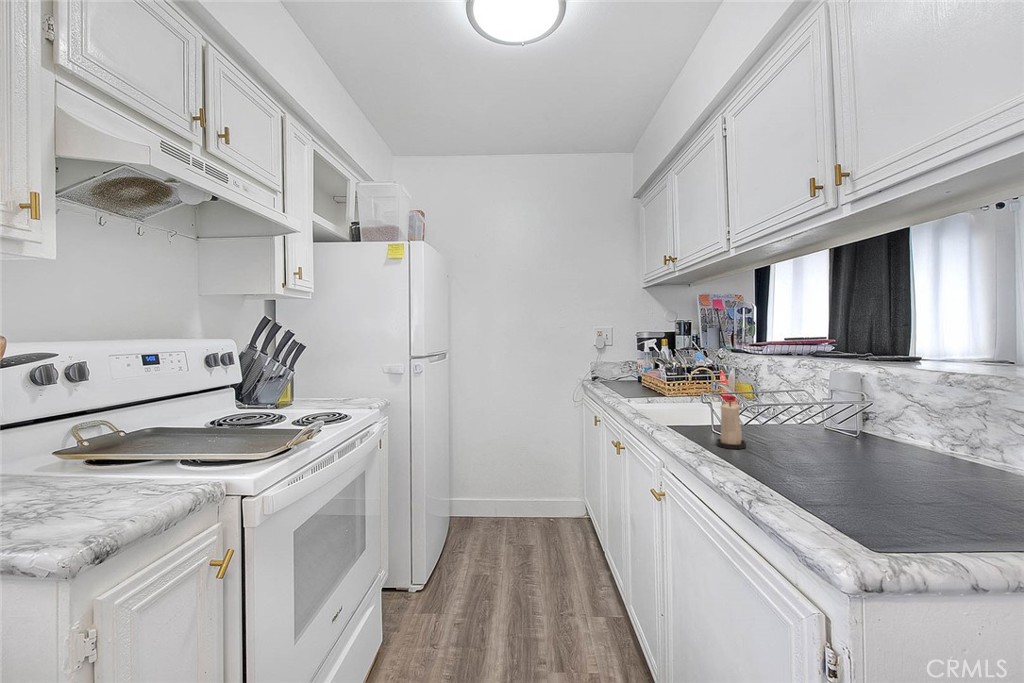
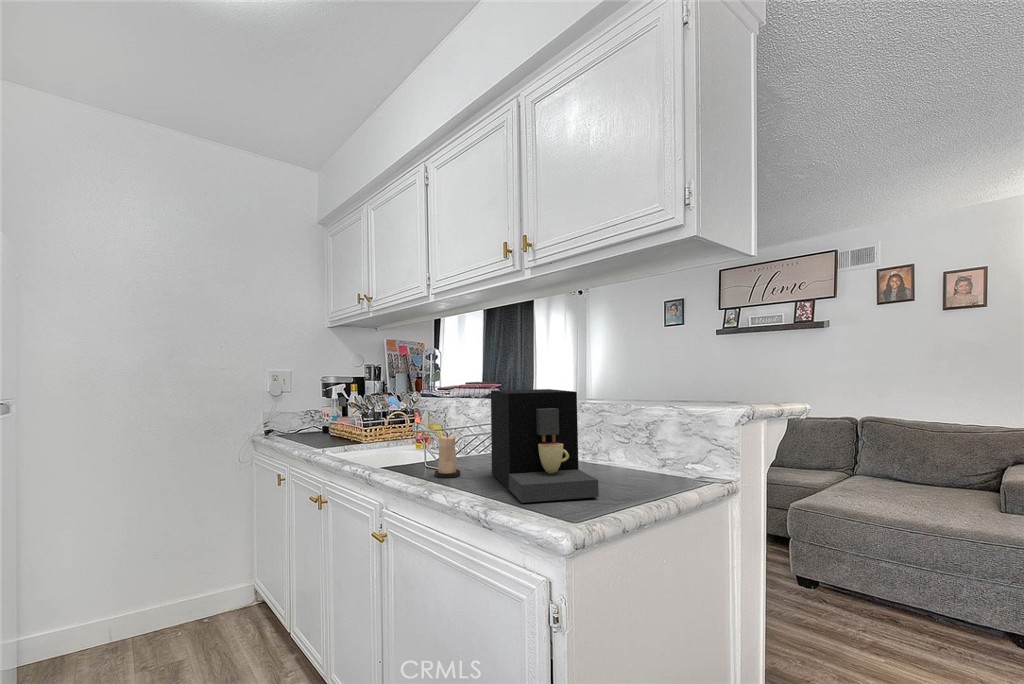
coffee maker: none [785,358,938,518] -> present [491,389,599,503]

